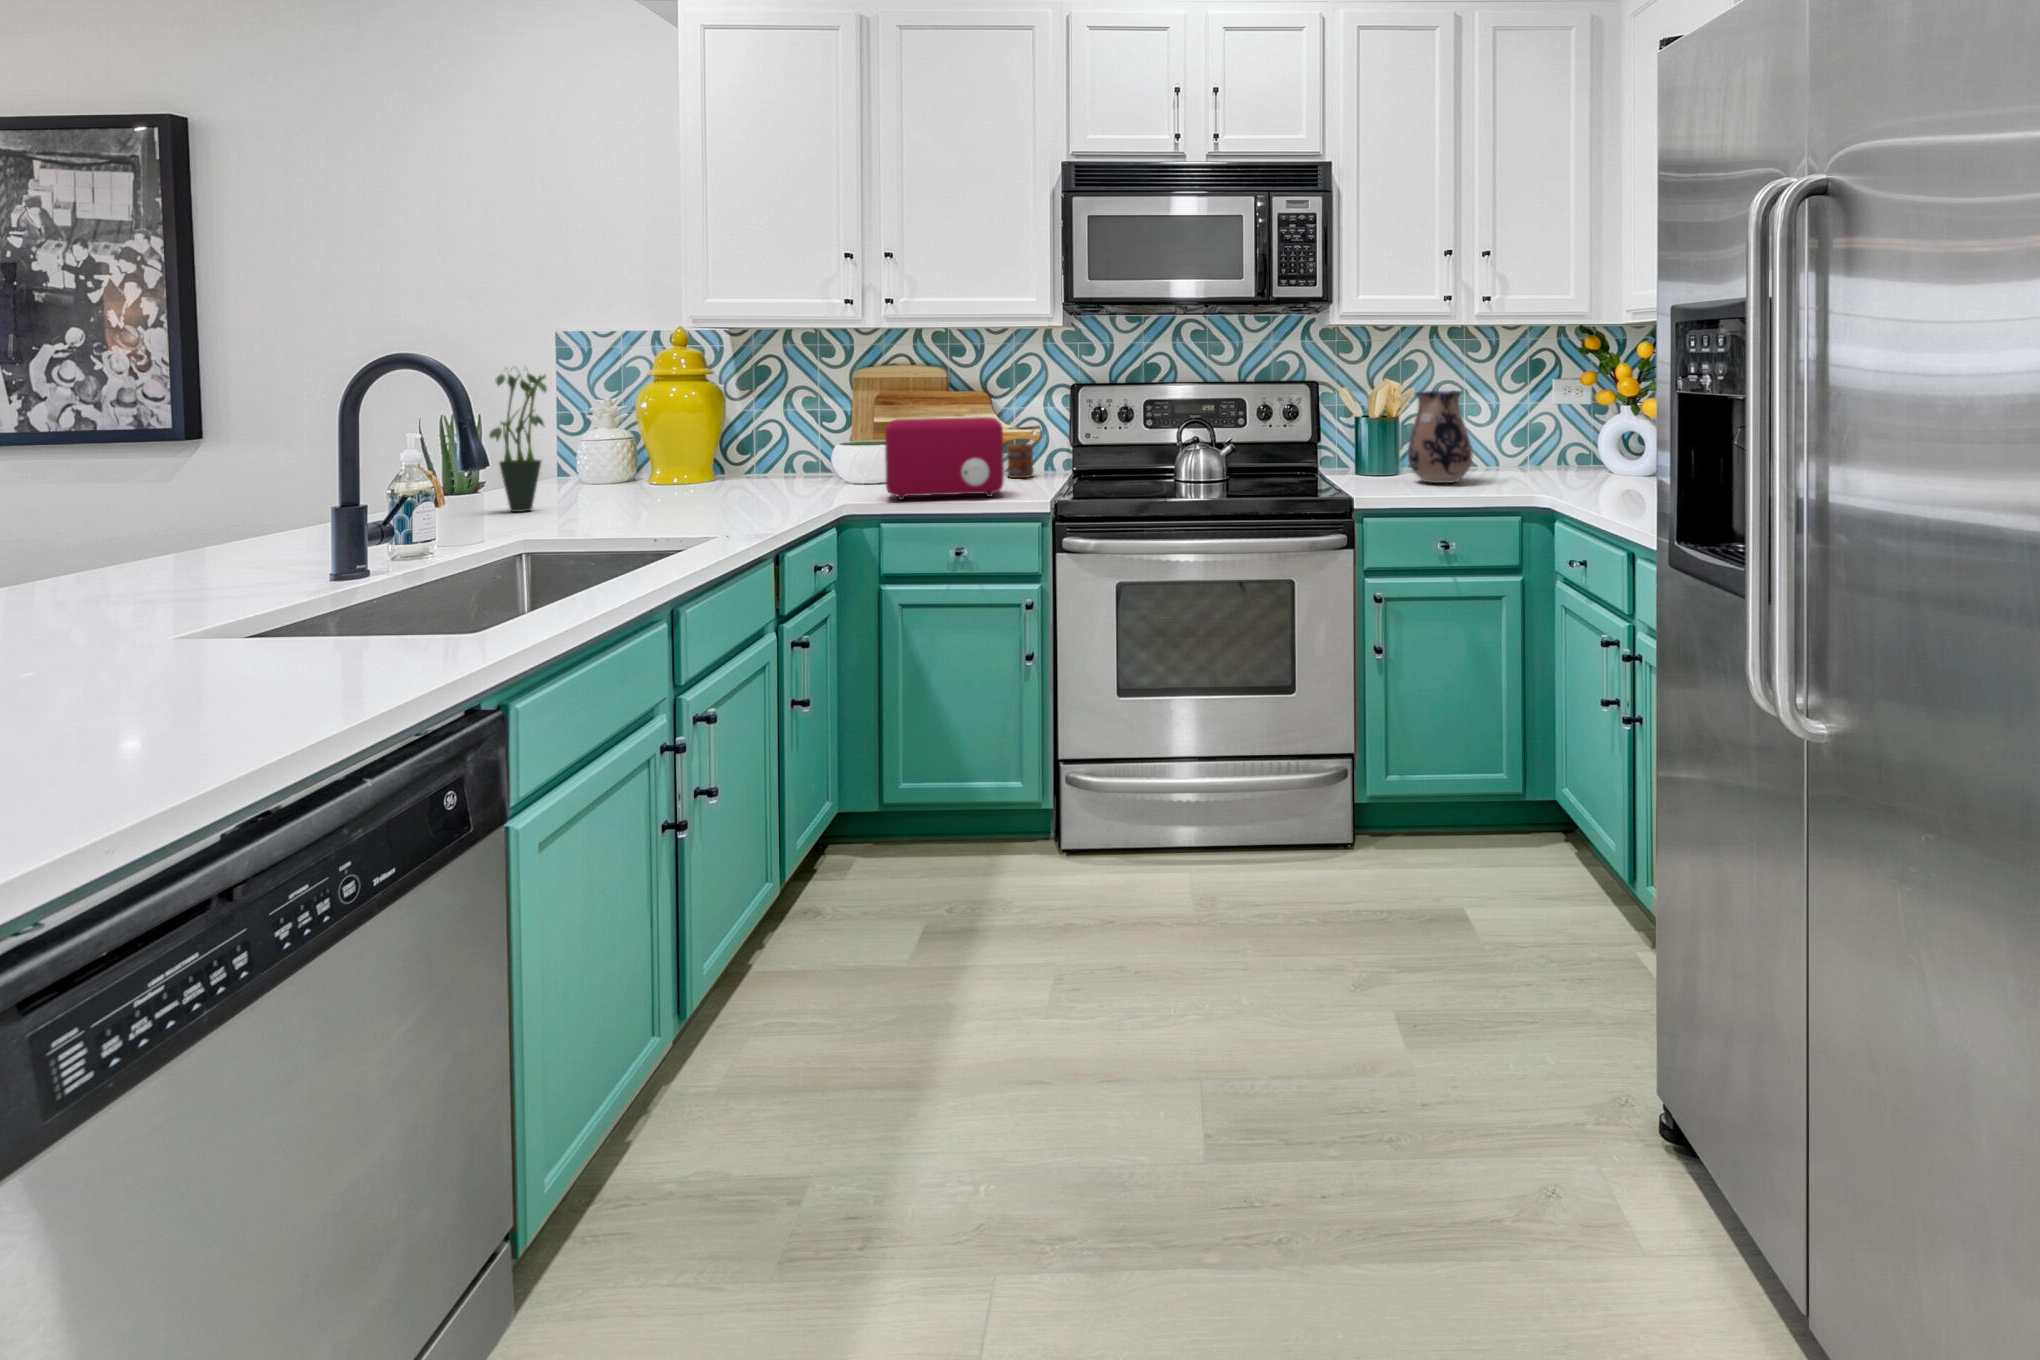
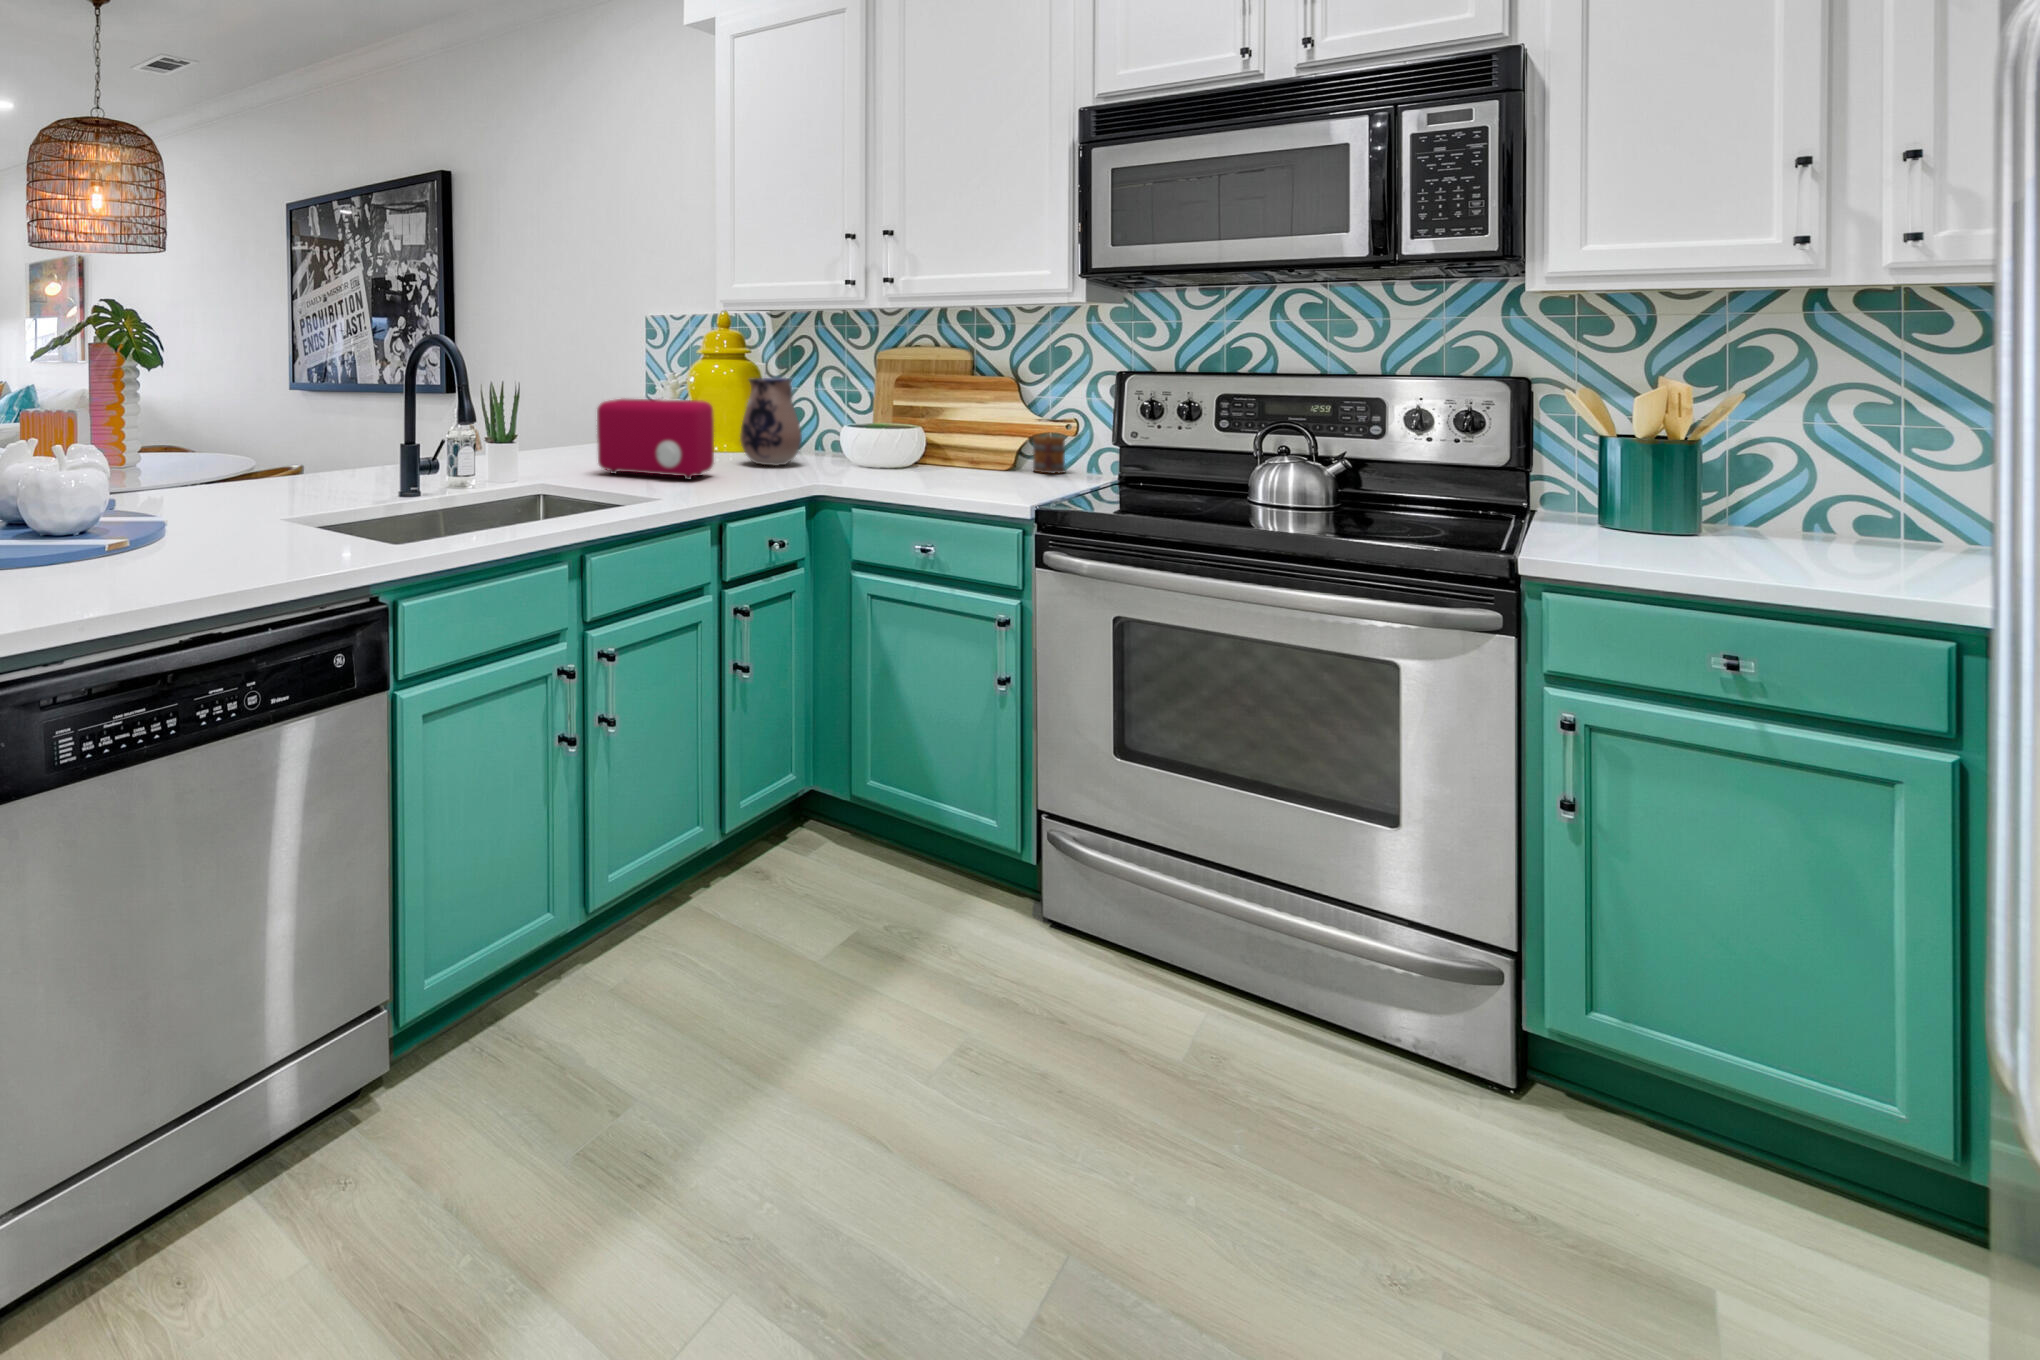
potted plant: present [489,368,547,512] -> none [542,347,594,466]
ceramic pitcher: present [1408,391,1473,483] -> present [740,378,802,466]
toaster: present [885,417,1004,500] -> present [597,399,714,480]

